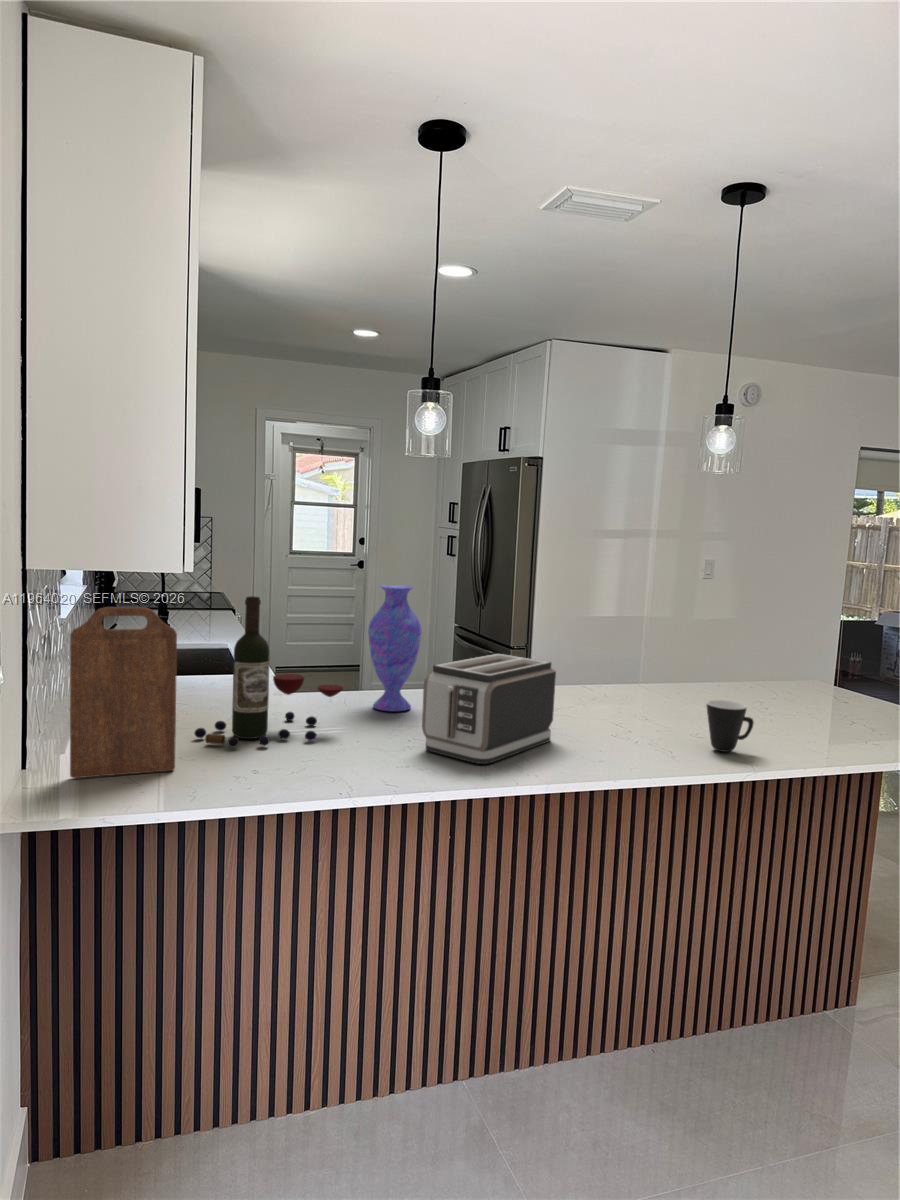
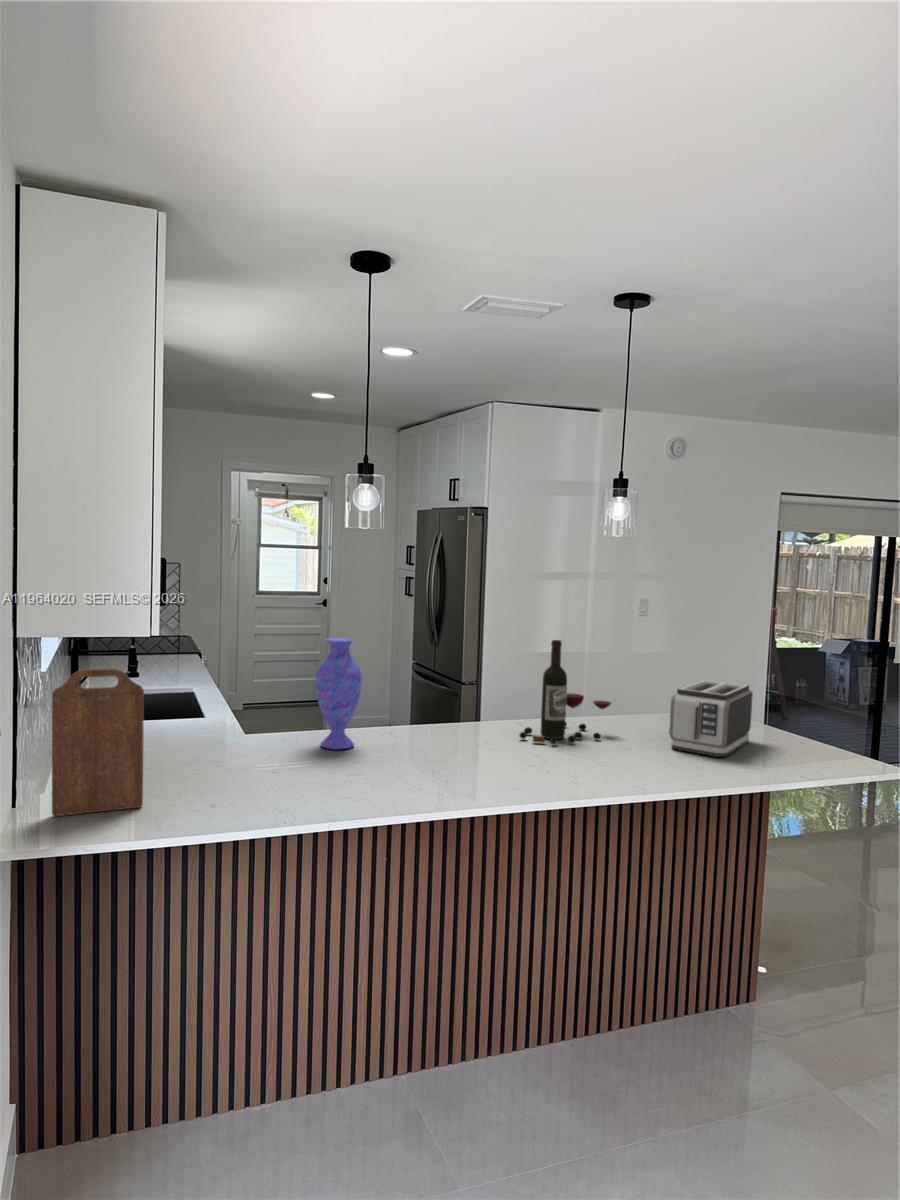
wine bottle: present [194,596,343,747] -> present [520,640,611,744]
toaster: present [422,654,556,764] -> present [669,680,753,757]
mug: present [706,700,754,752] -> none [604,735,644,780]

